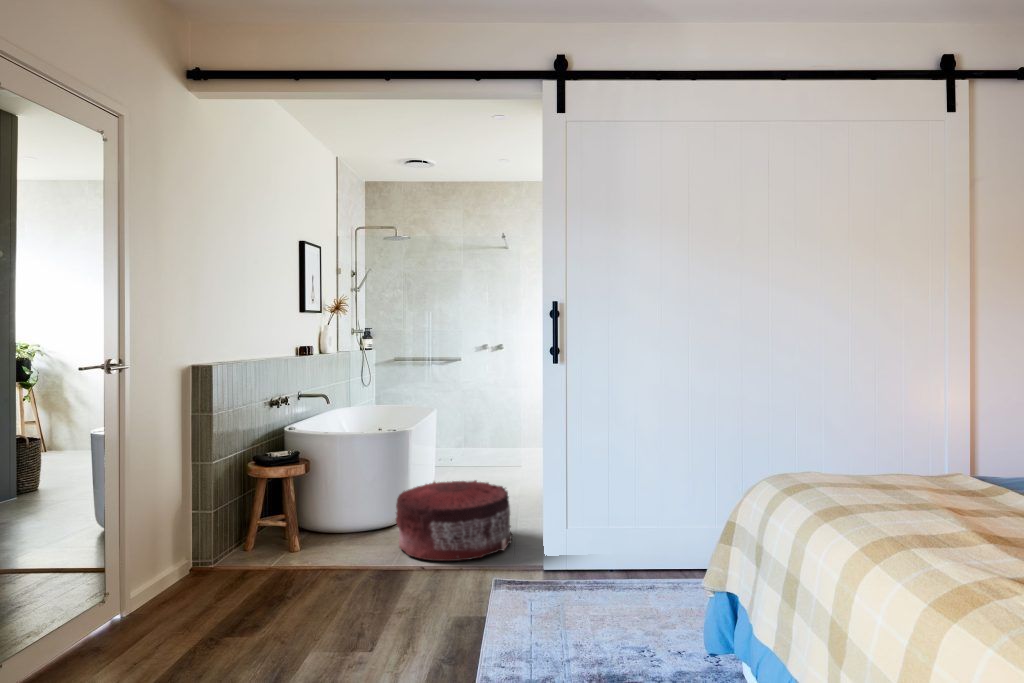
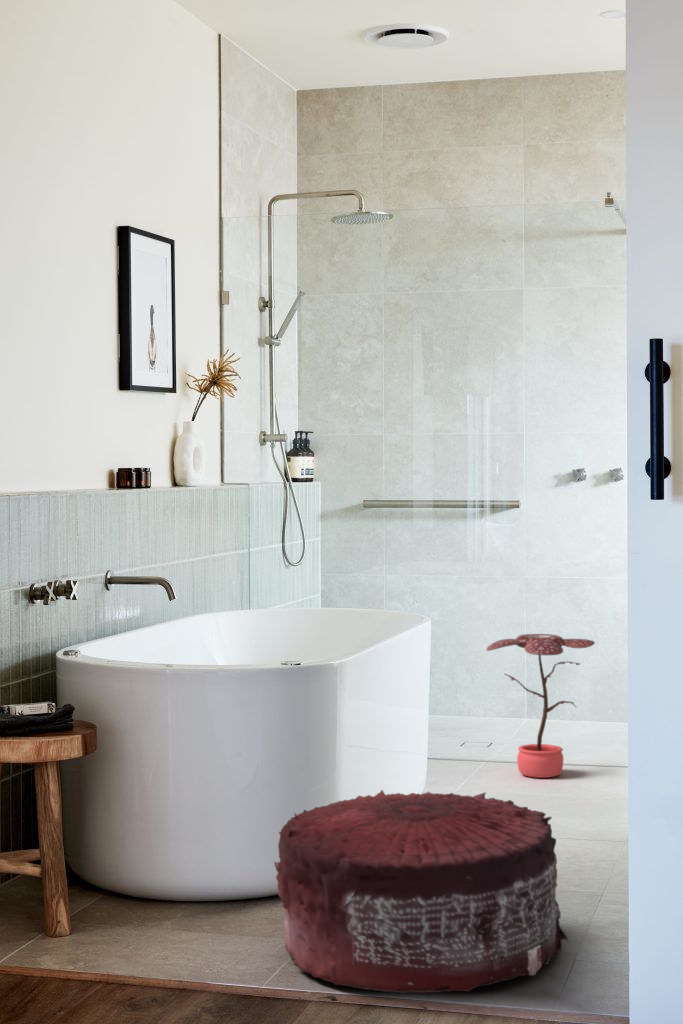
potted plant: none [457,416,501,476] -> present [486,634,595,778]

